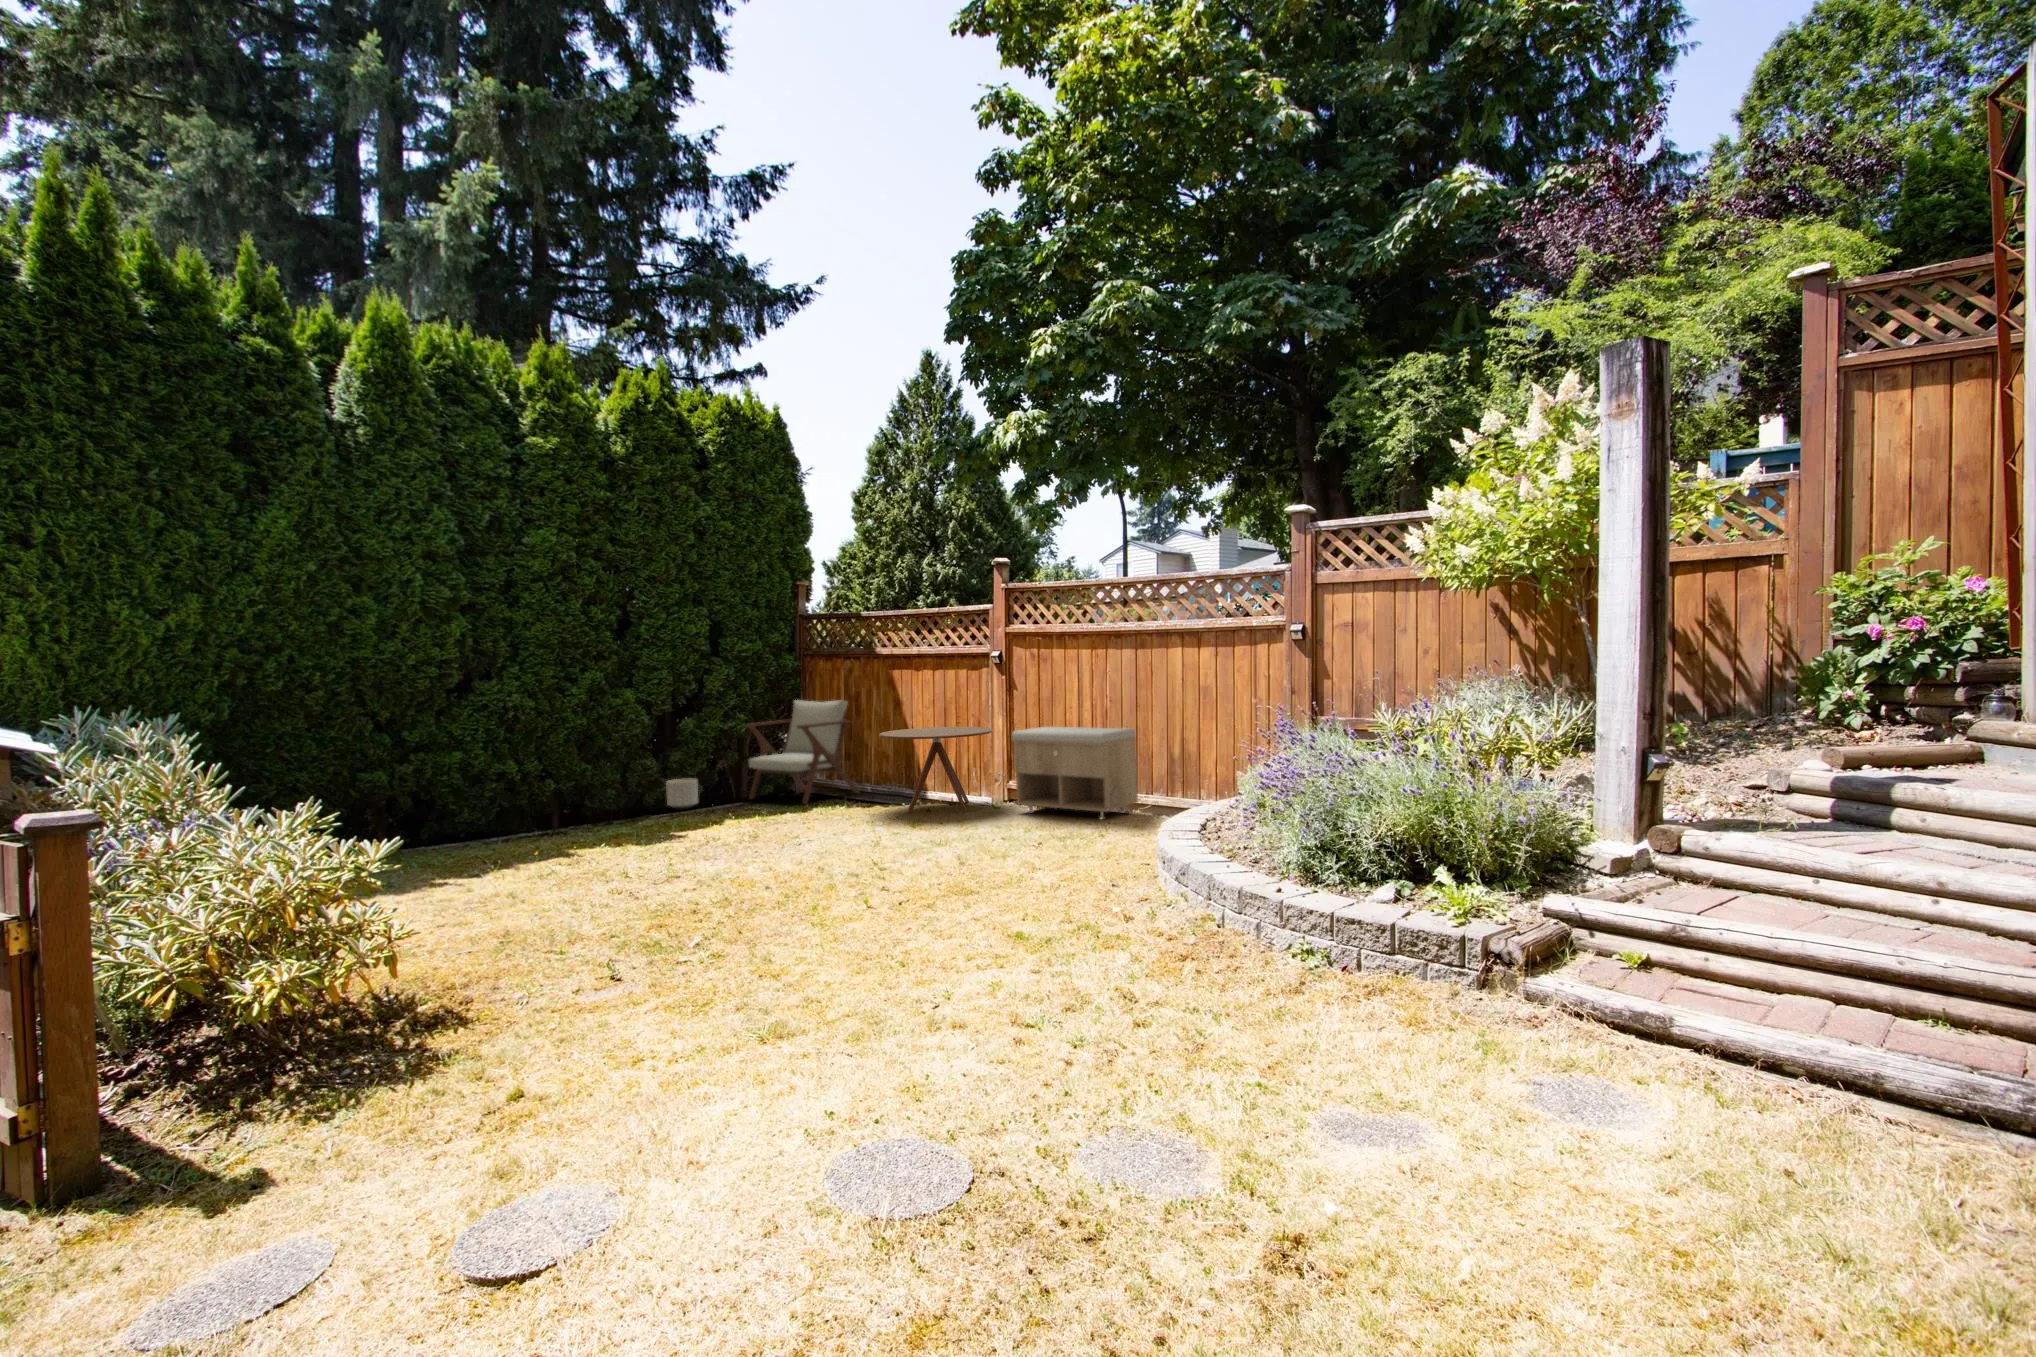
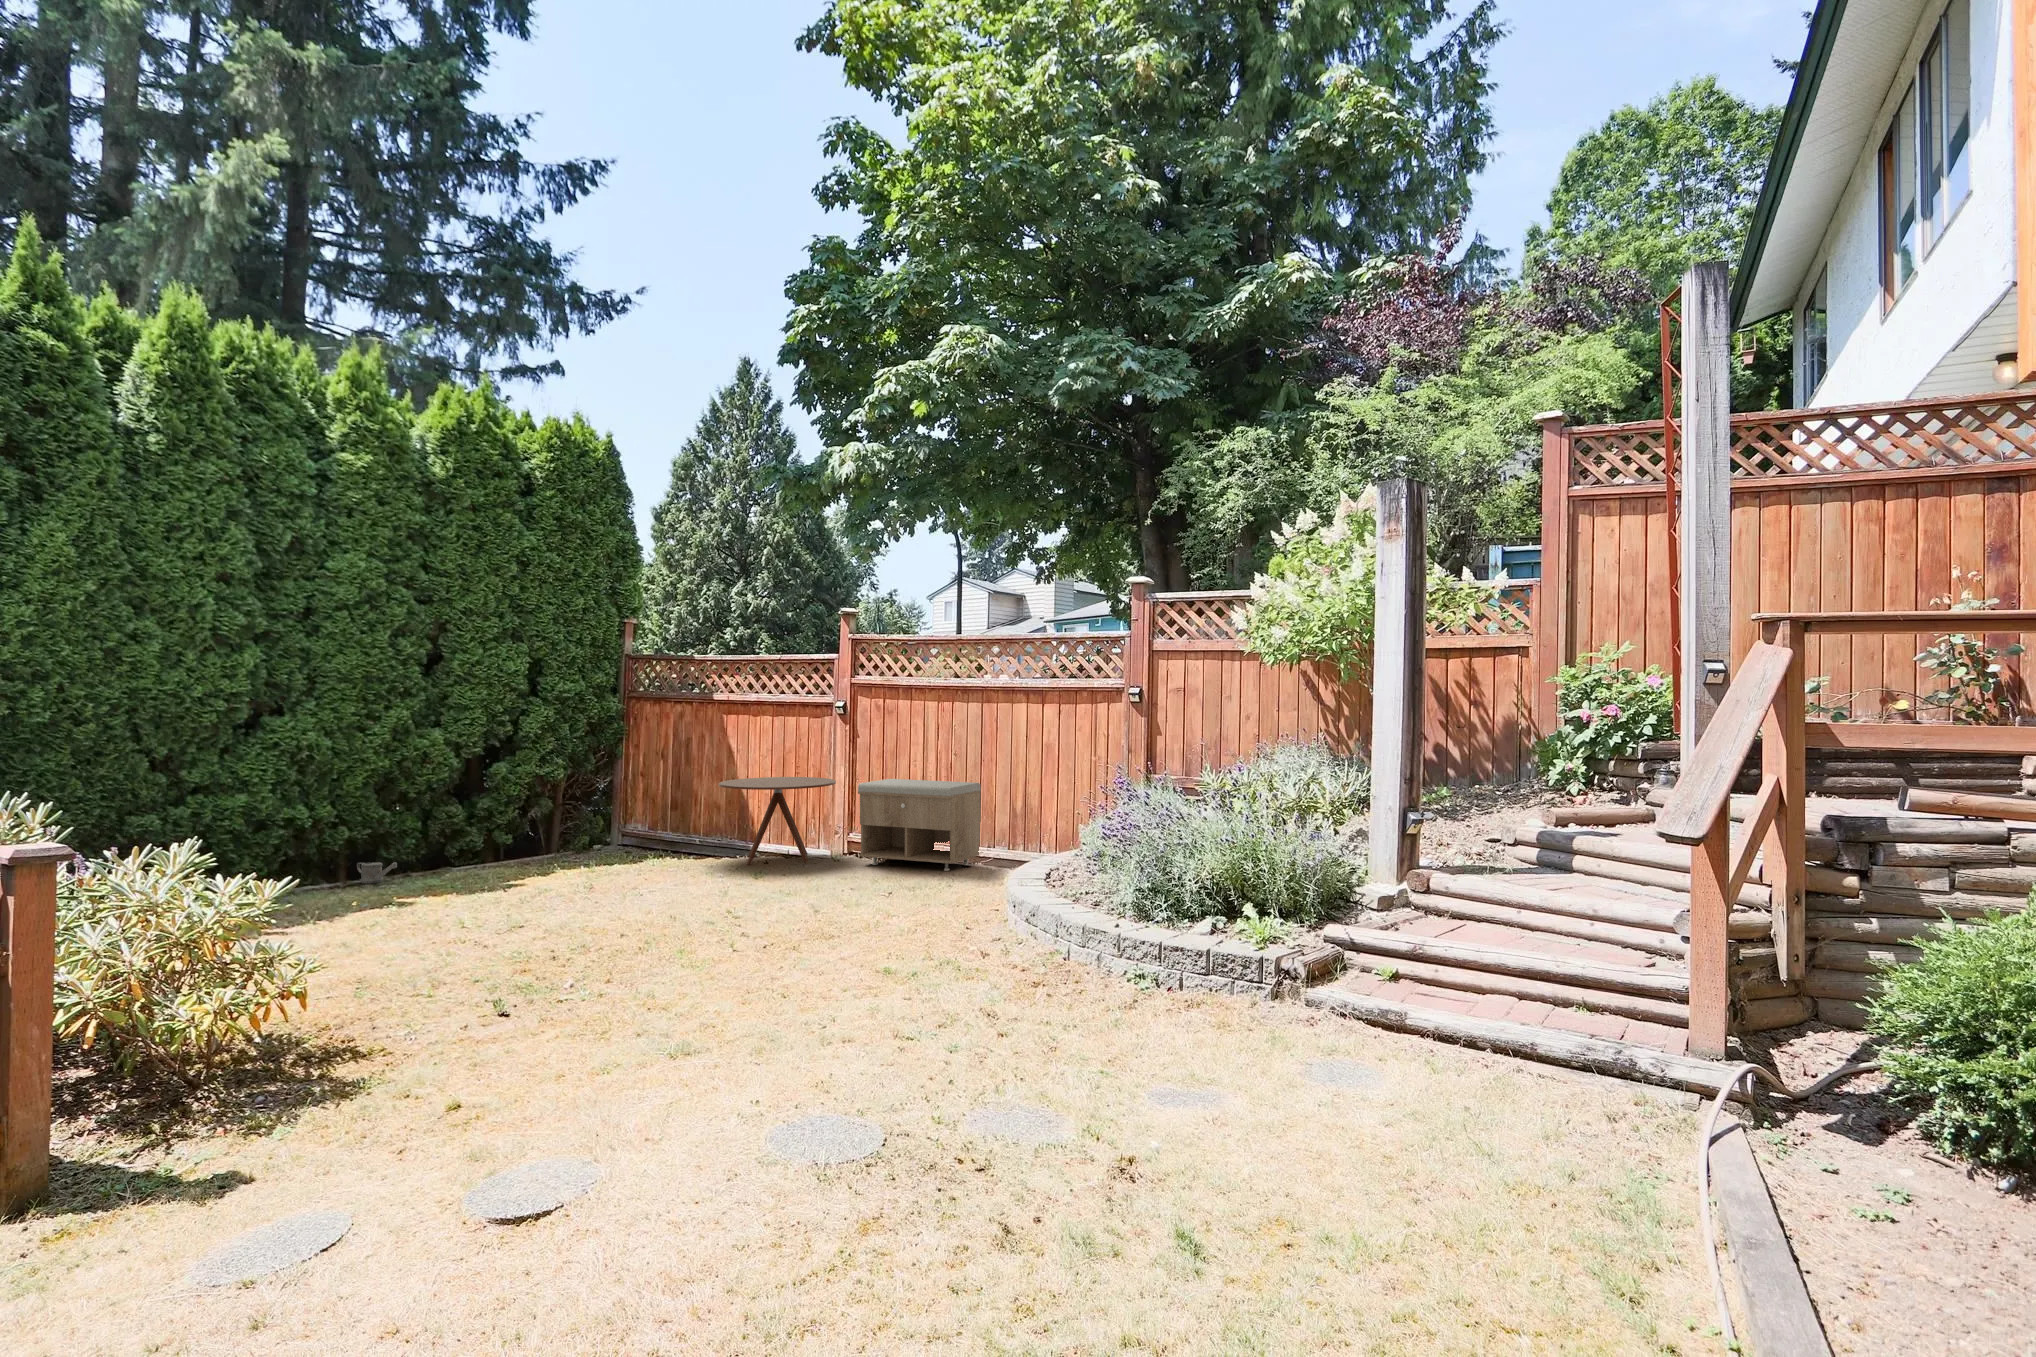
lounge chair: present [744,700,859,804] -> none [562,745,687,855]
planter: present [666,778,698,810] -> none [477,828,511,861]
watering can: none [553,812,585,832] -> present [357,862,397,884]

